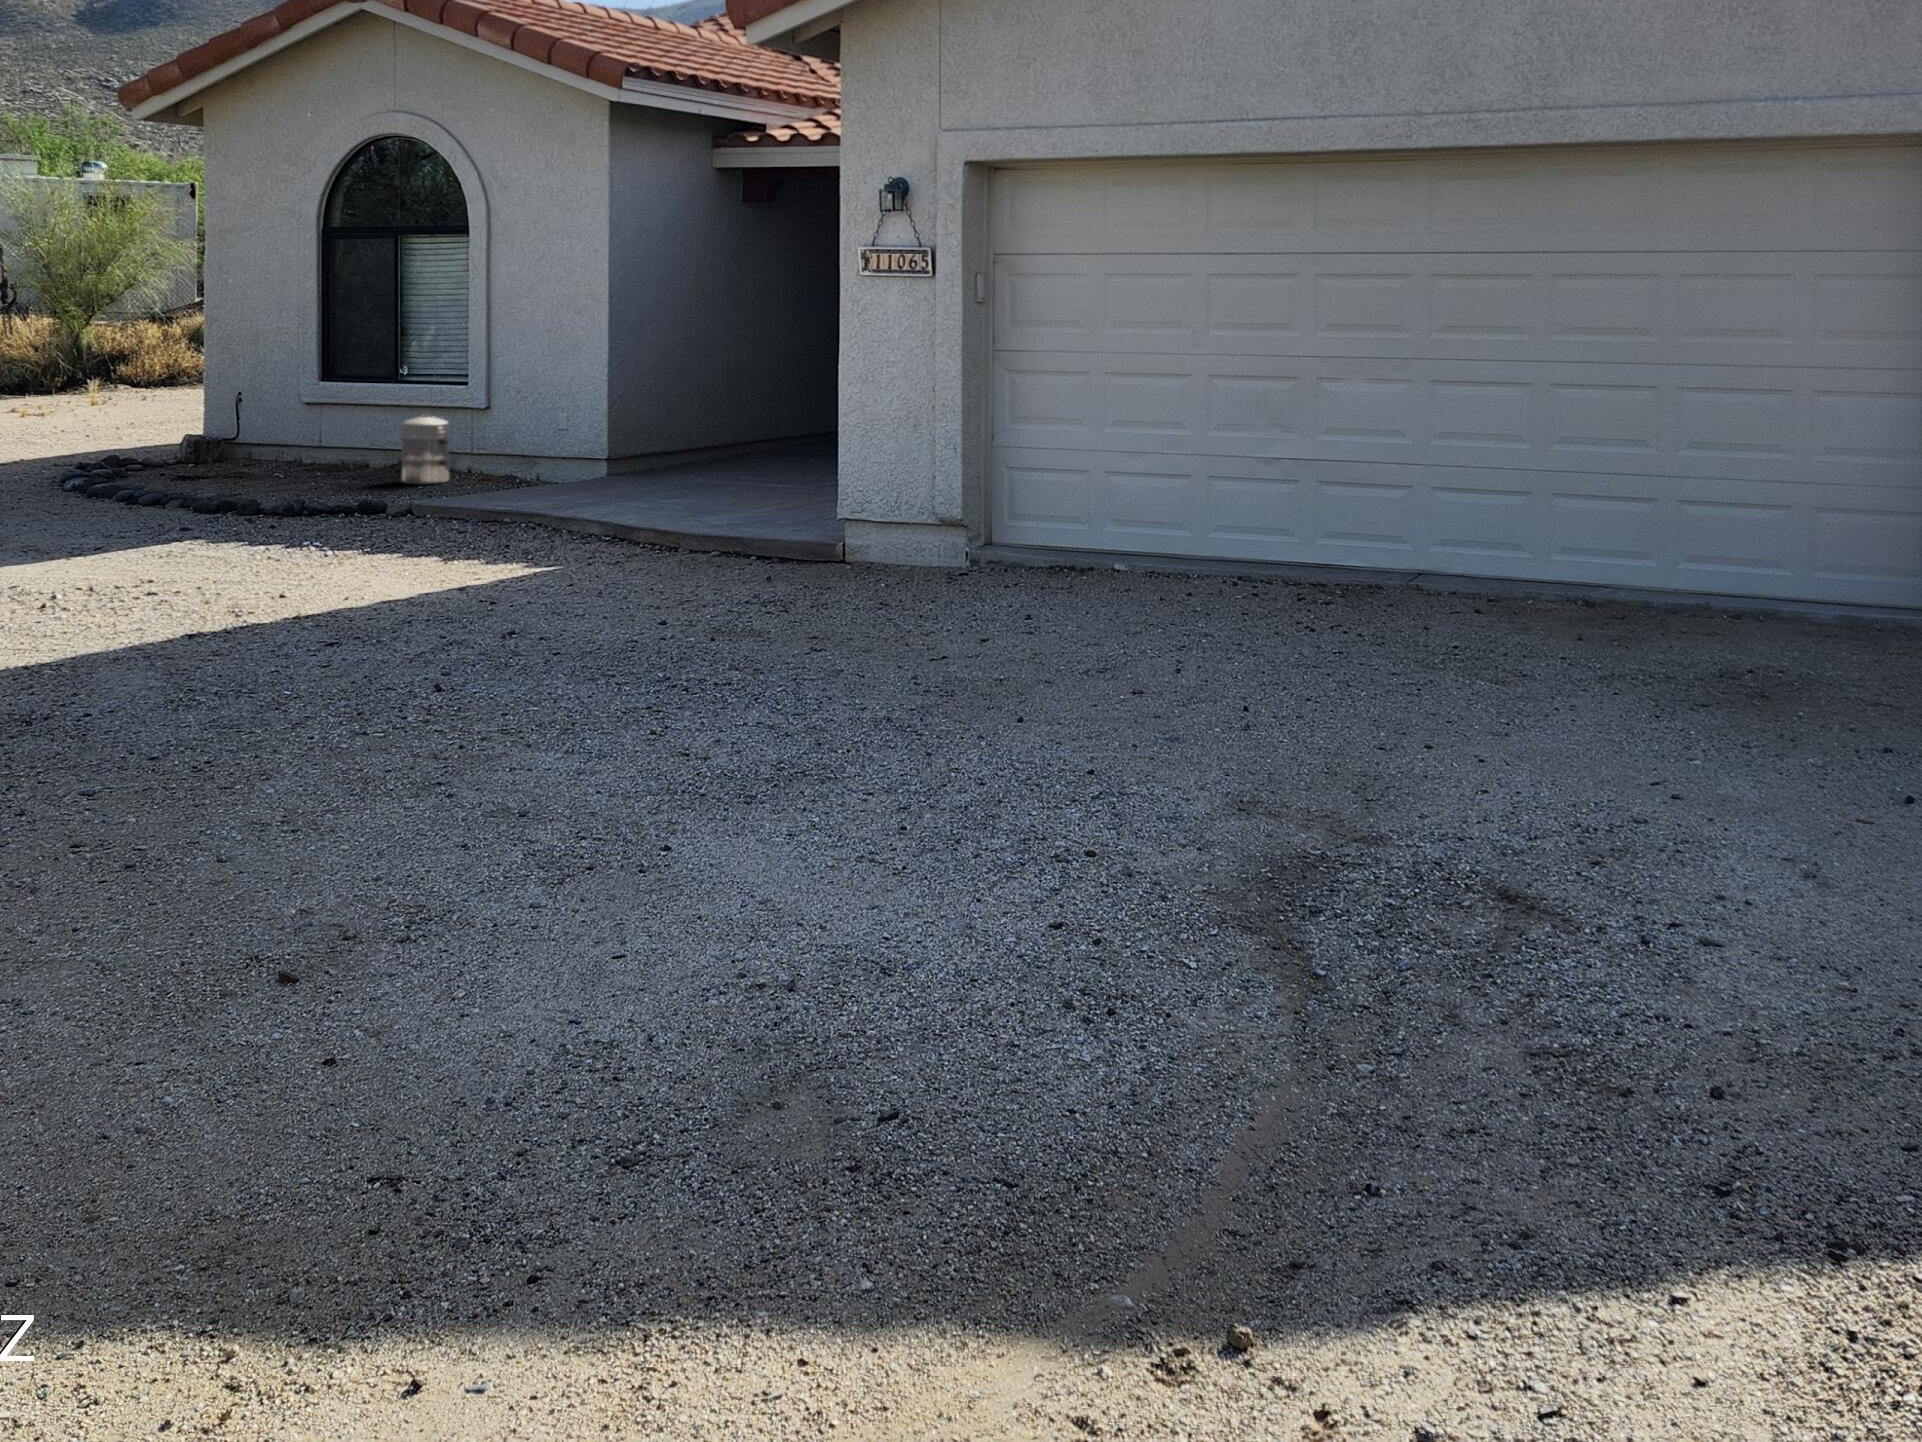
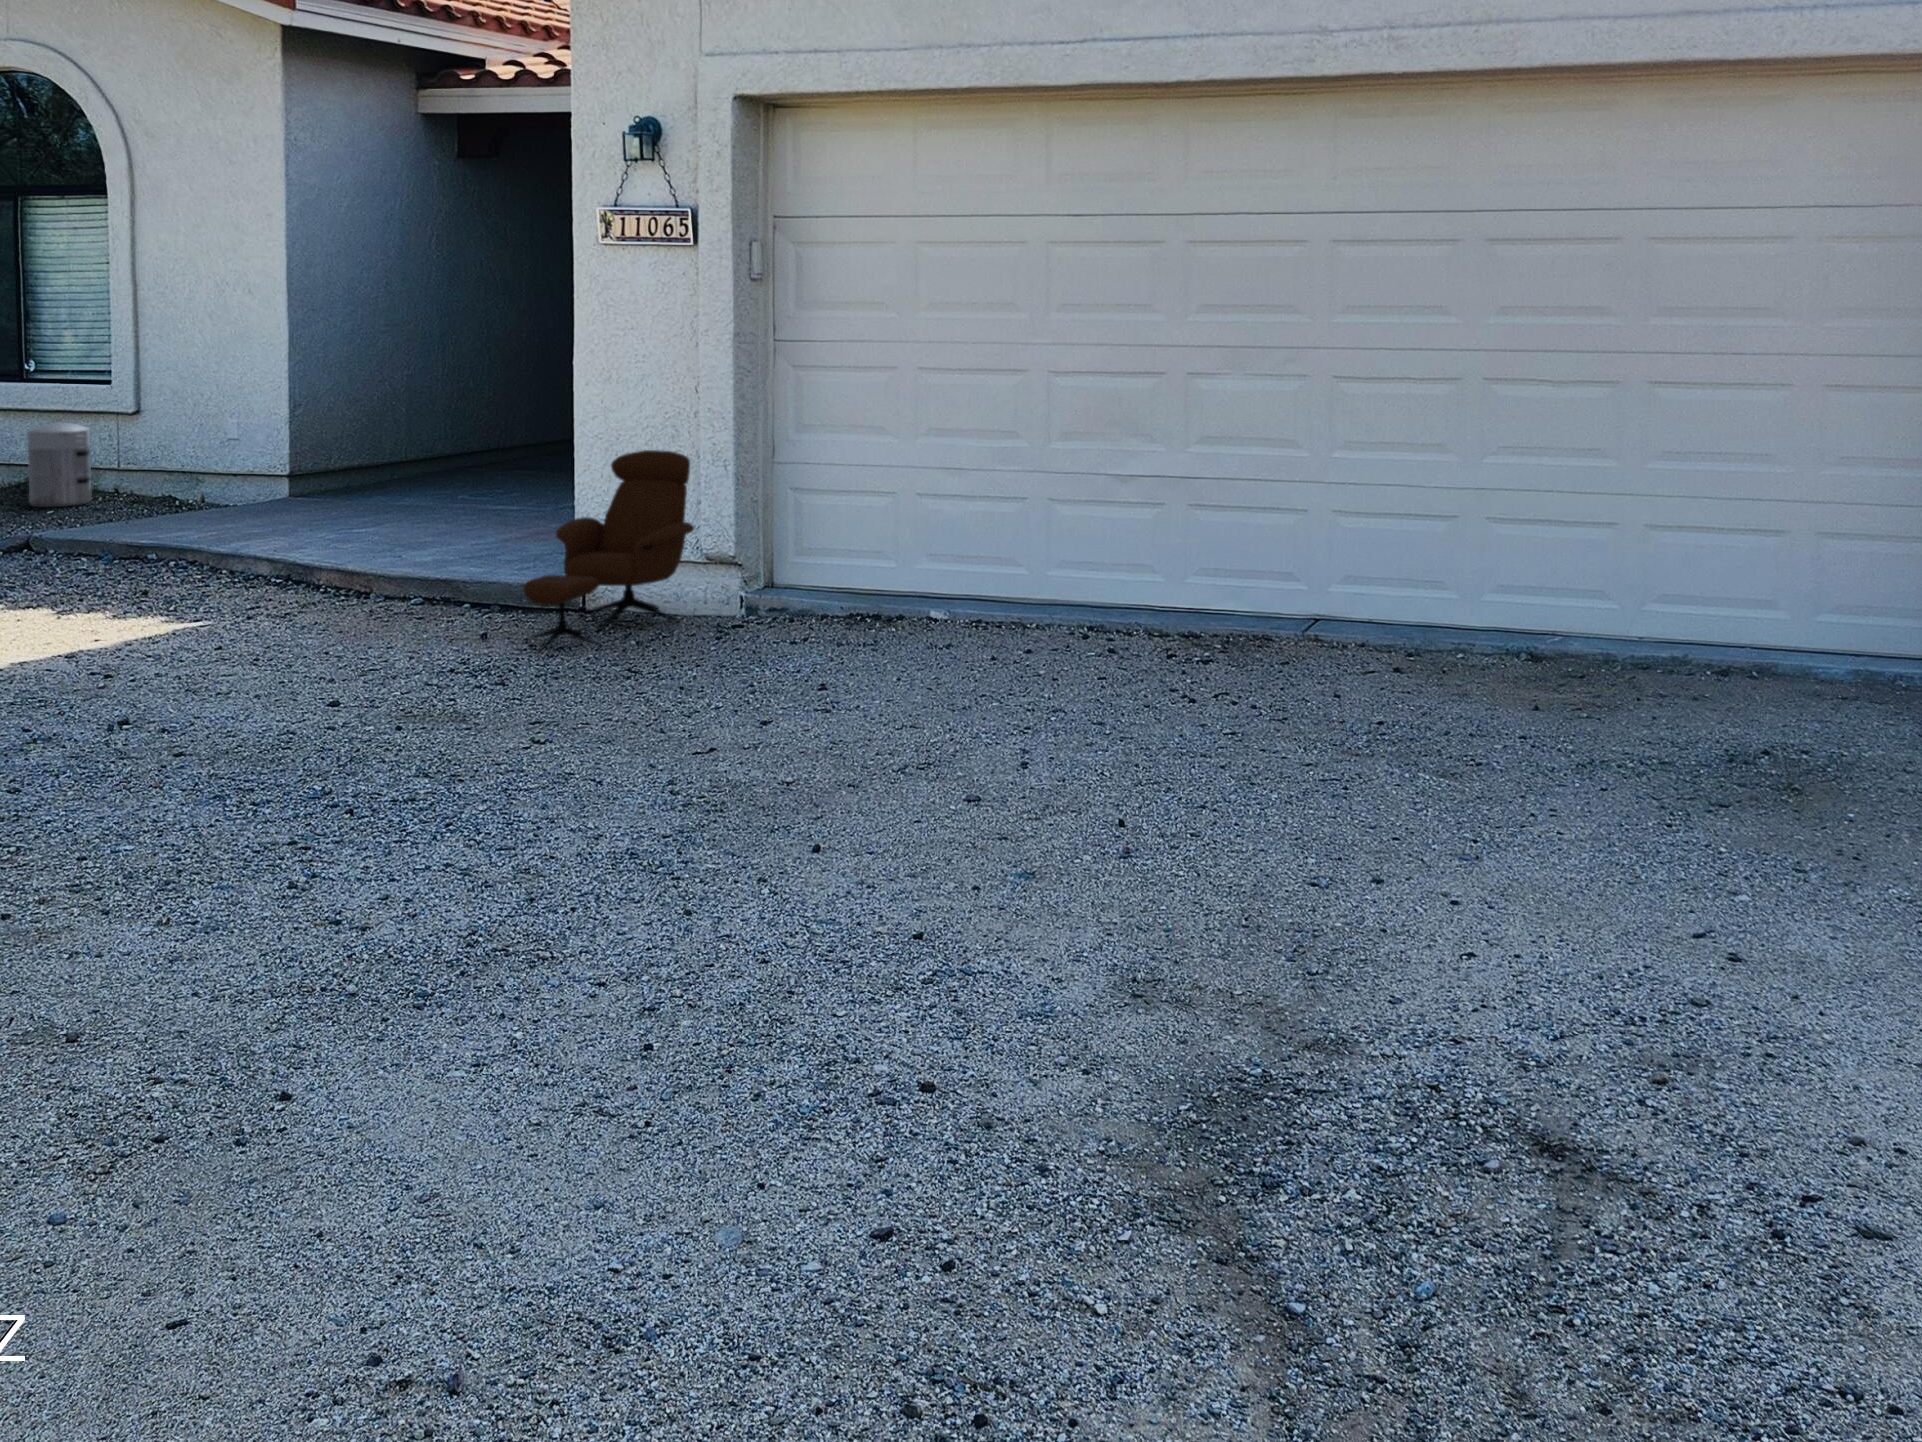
lounge chair: none [798,440,930,594] -> present [523,450,694,652]

